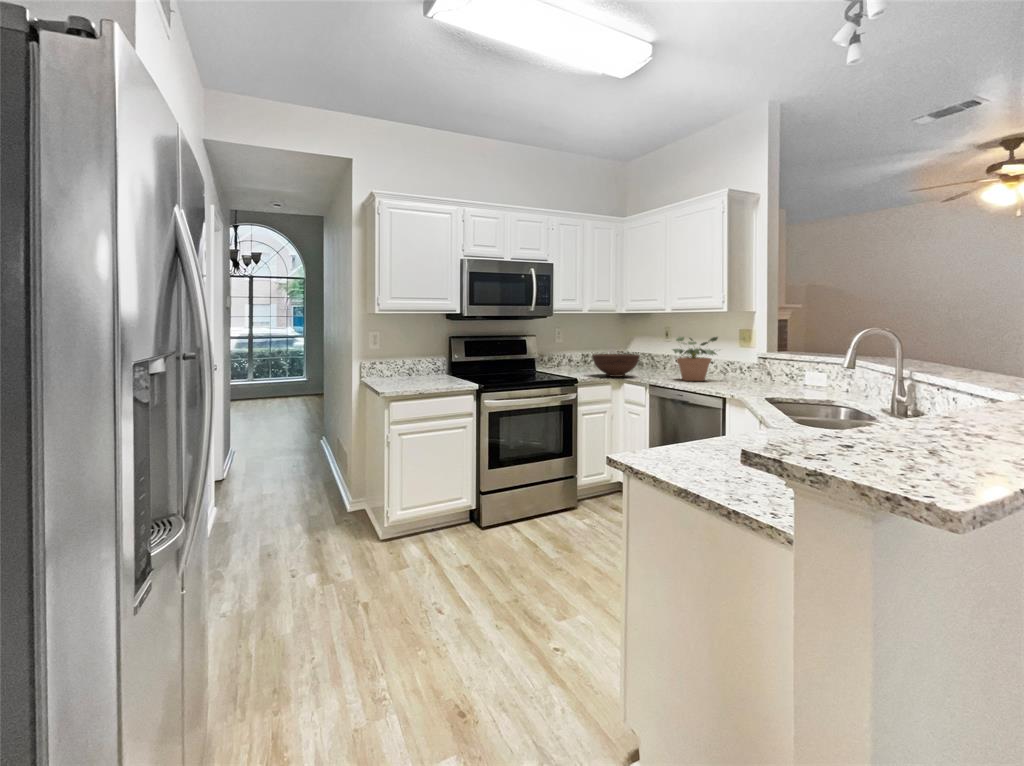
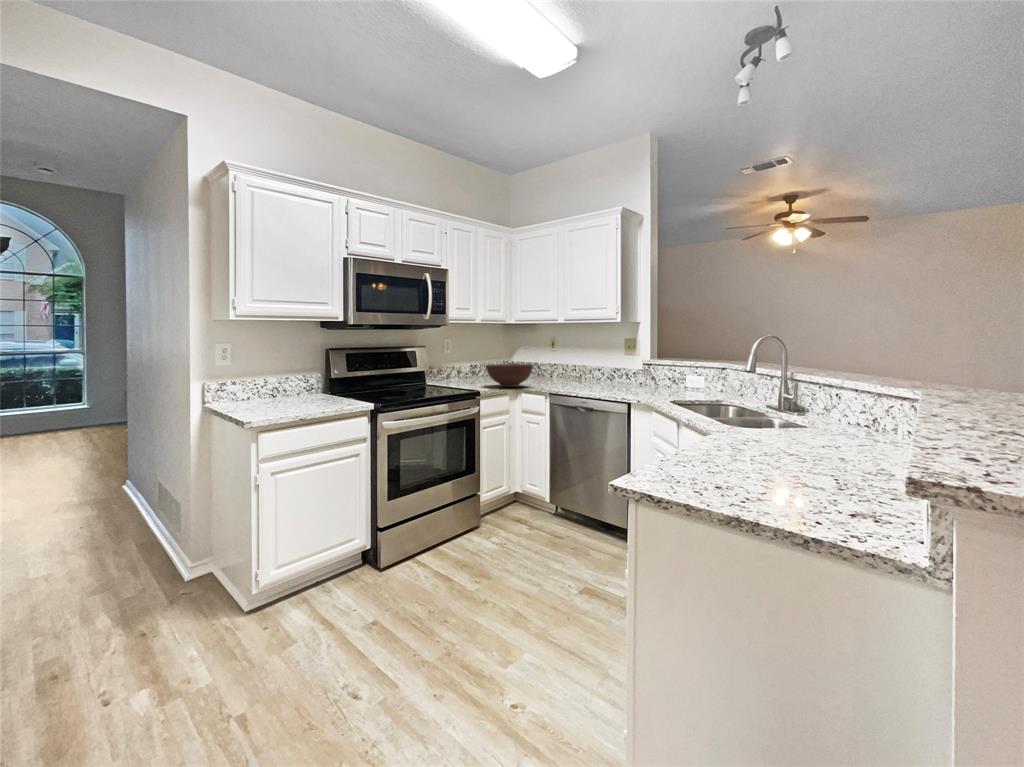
potted plant: present [673,337,718,381] -> none [563,345,612,389]

